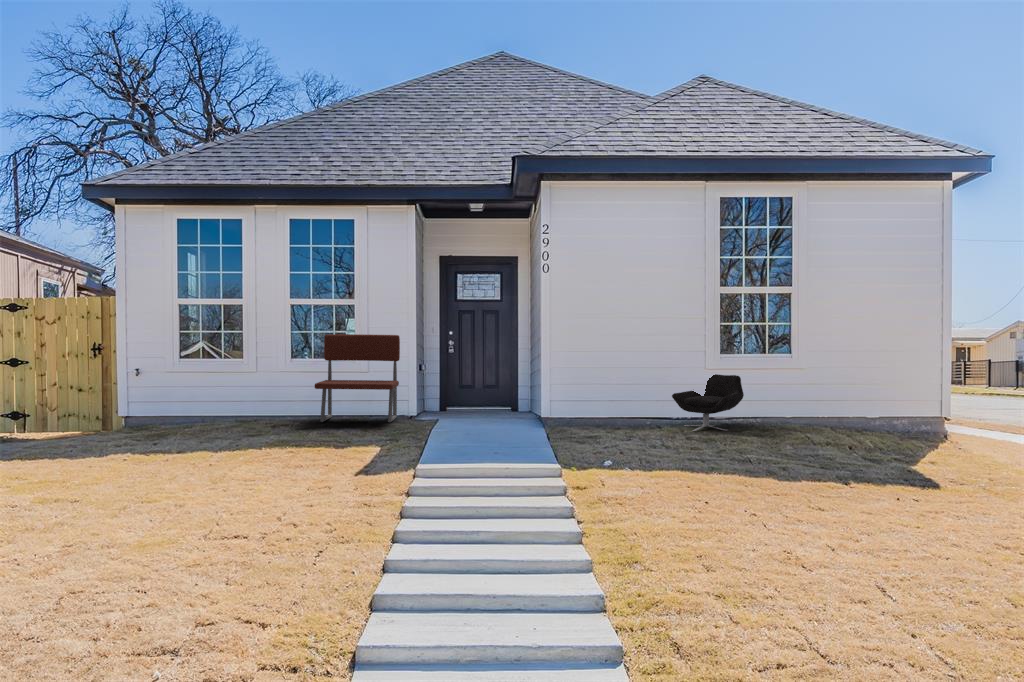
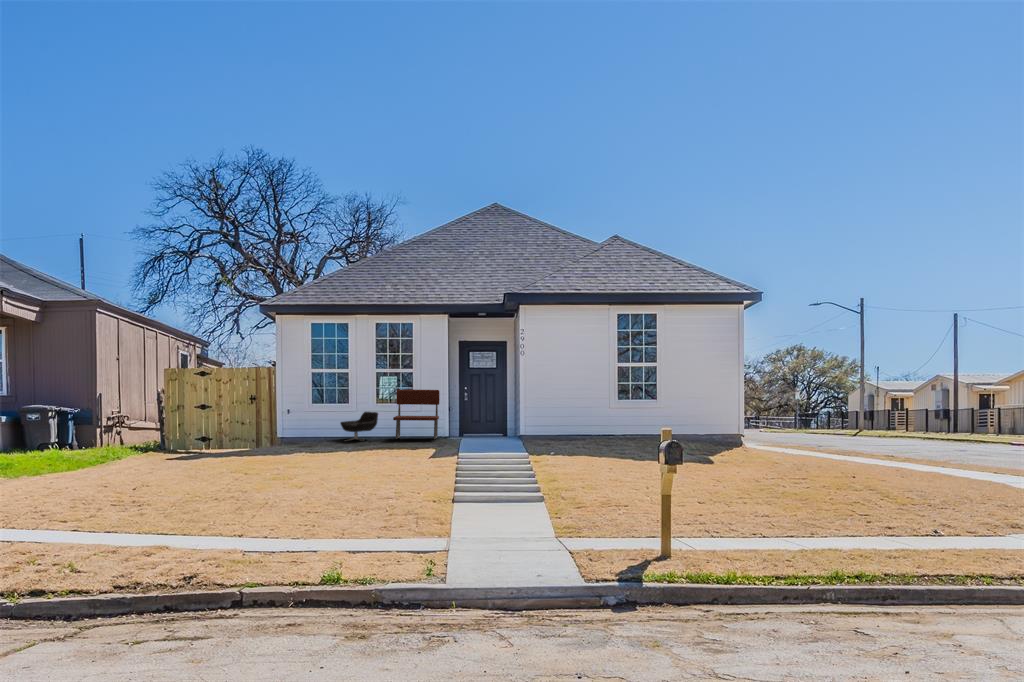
lounge chair: present [672,374,744,431] -> present [341,412,378,440]

